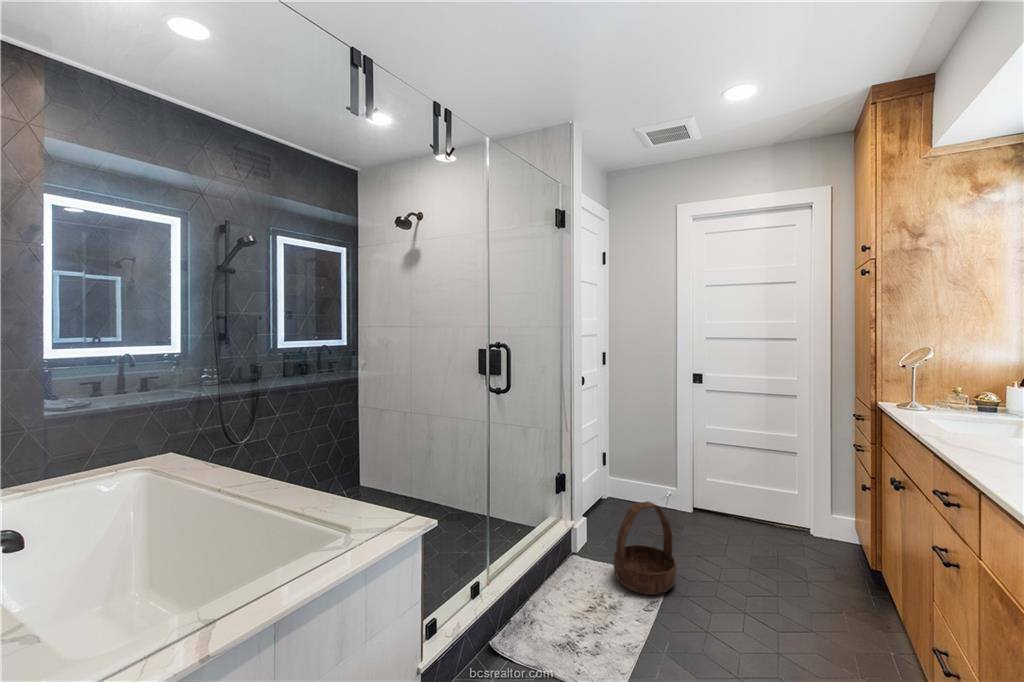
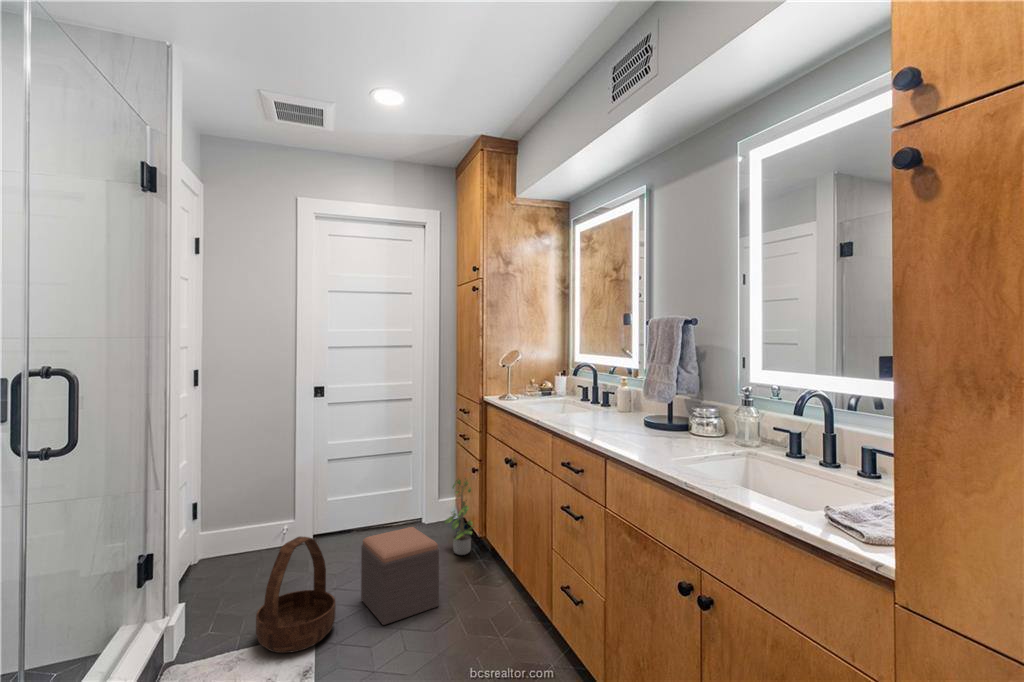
potted plant: none [820,490,859,580] -> present [445,478,473,555]
footstool: none [708,521,783,616] -> present [361,527,439,625]

